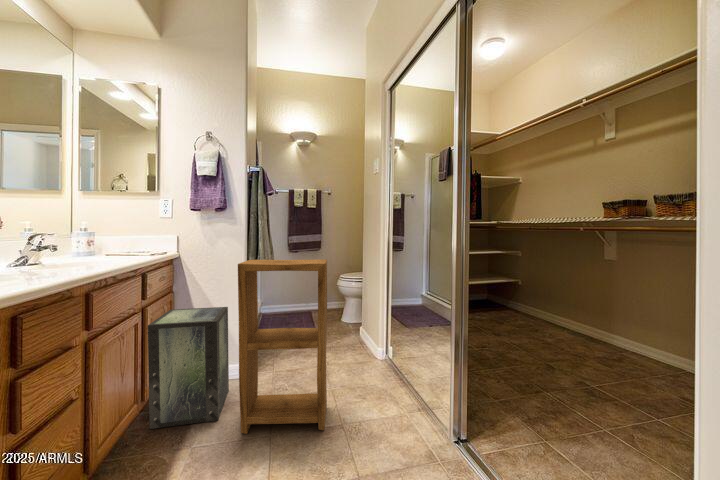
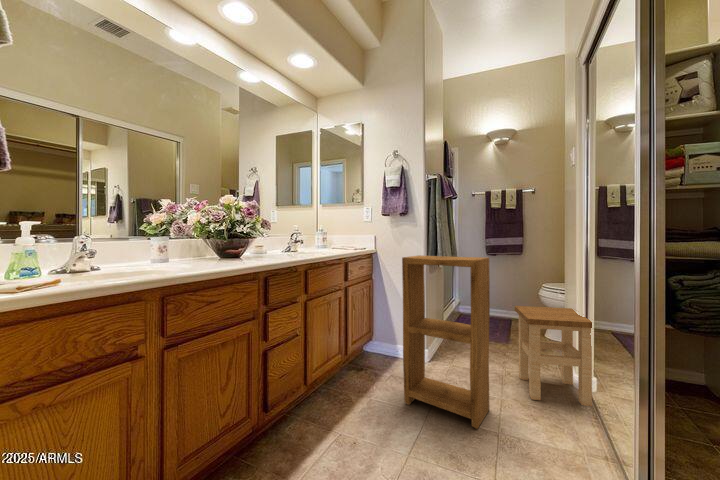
stool: none [334,297,399,384] -> present [515,306,592,406]
storage box: present [148,307,229,429] -> none [348,293,408,387]

